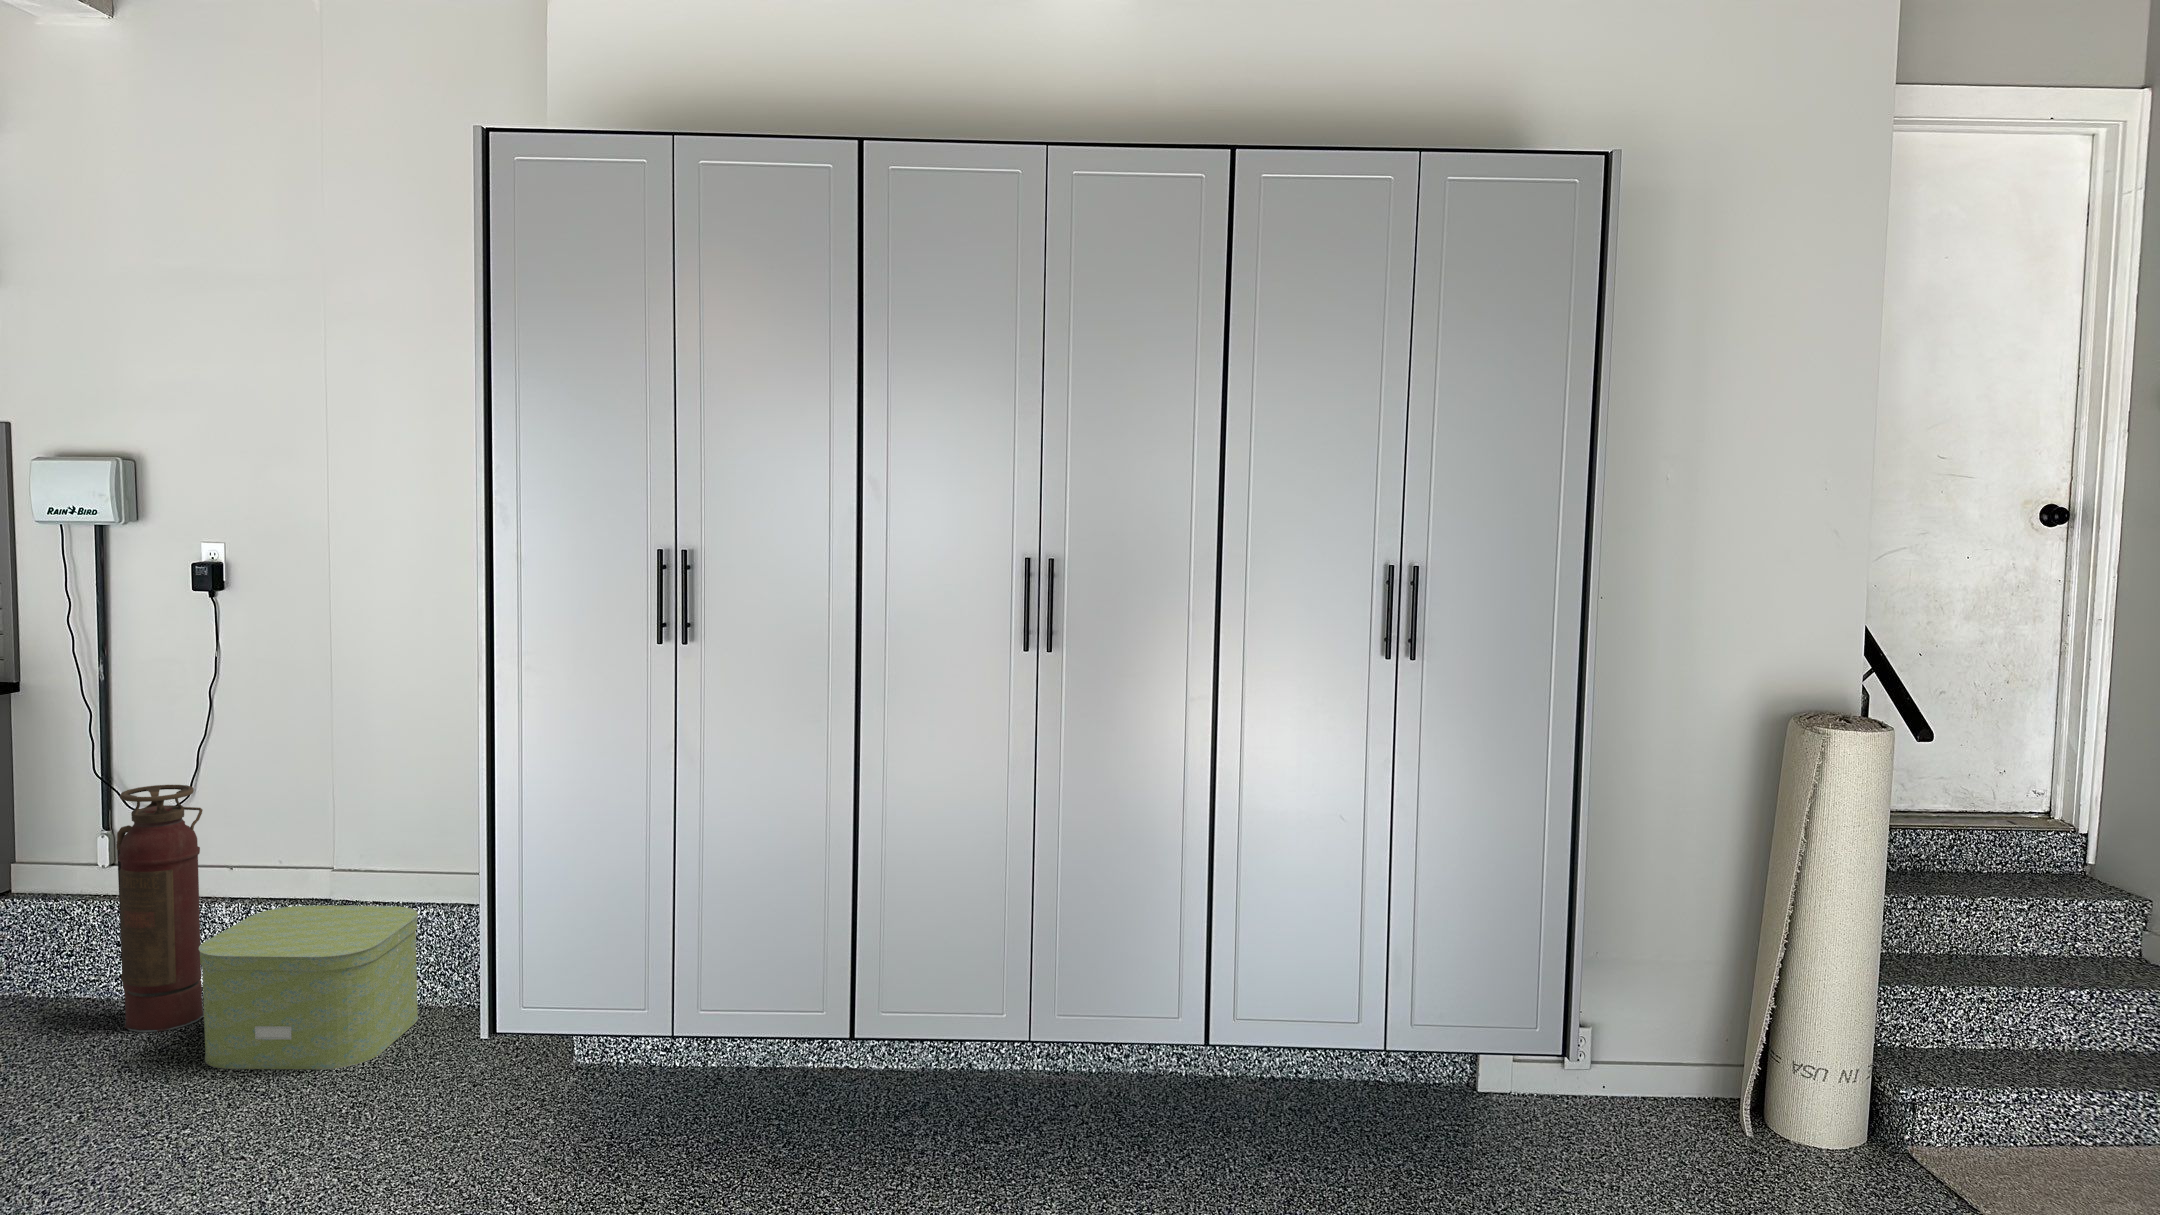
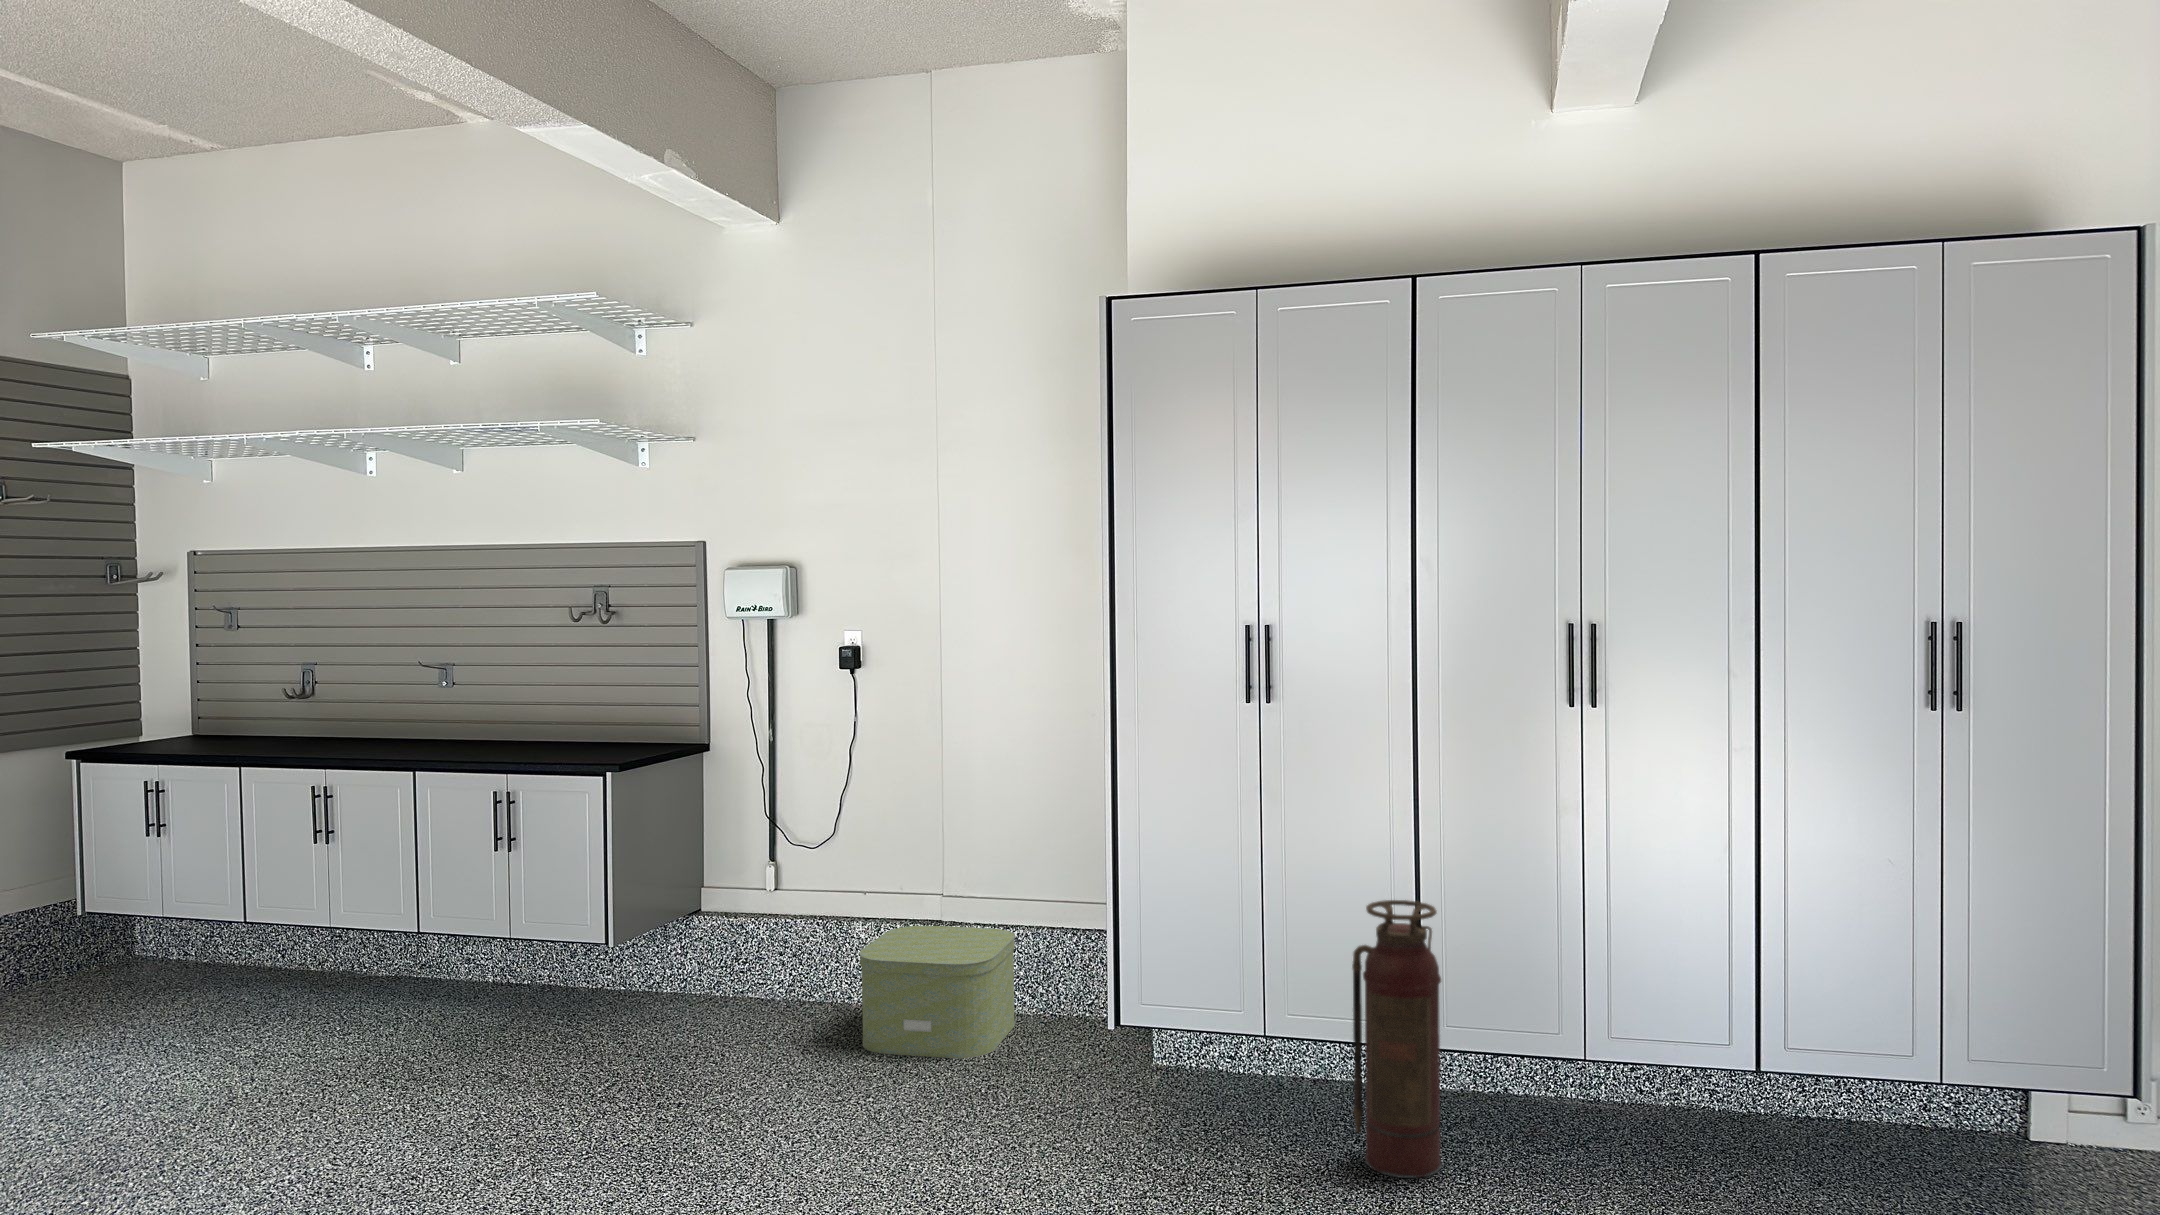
fire extinguisher: present [116,785,204,1032] -> present [1352,900,1442,1178]

